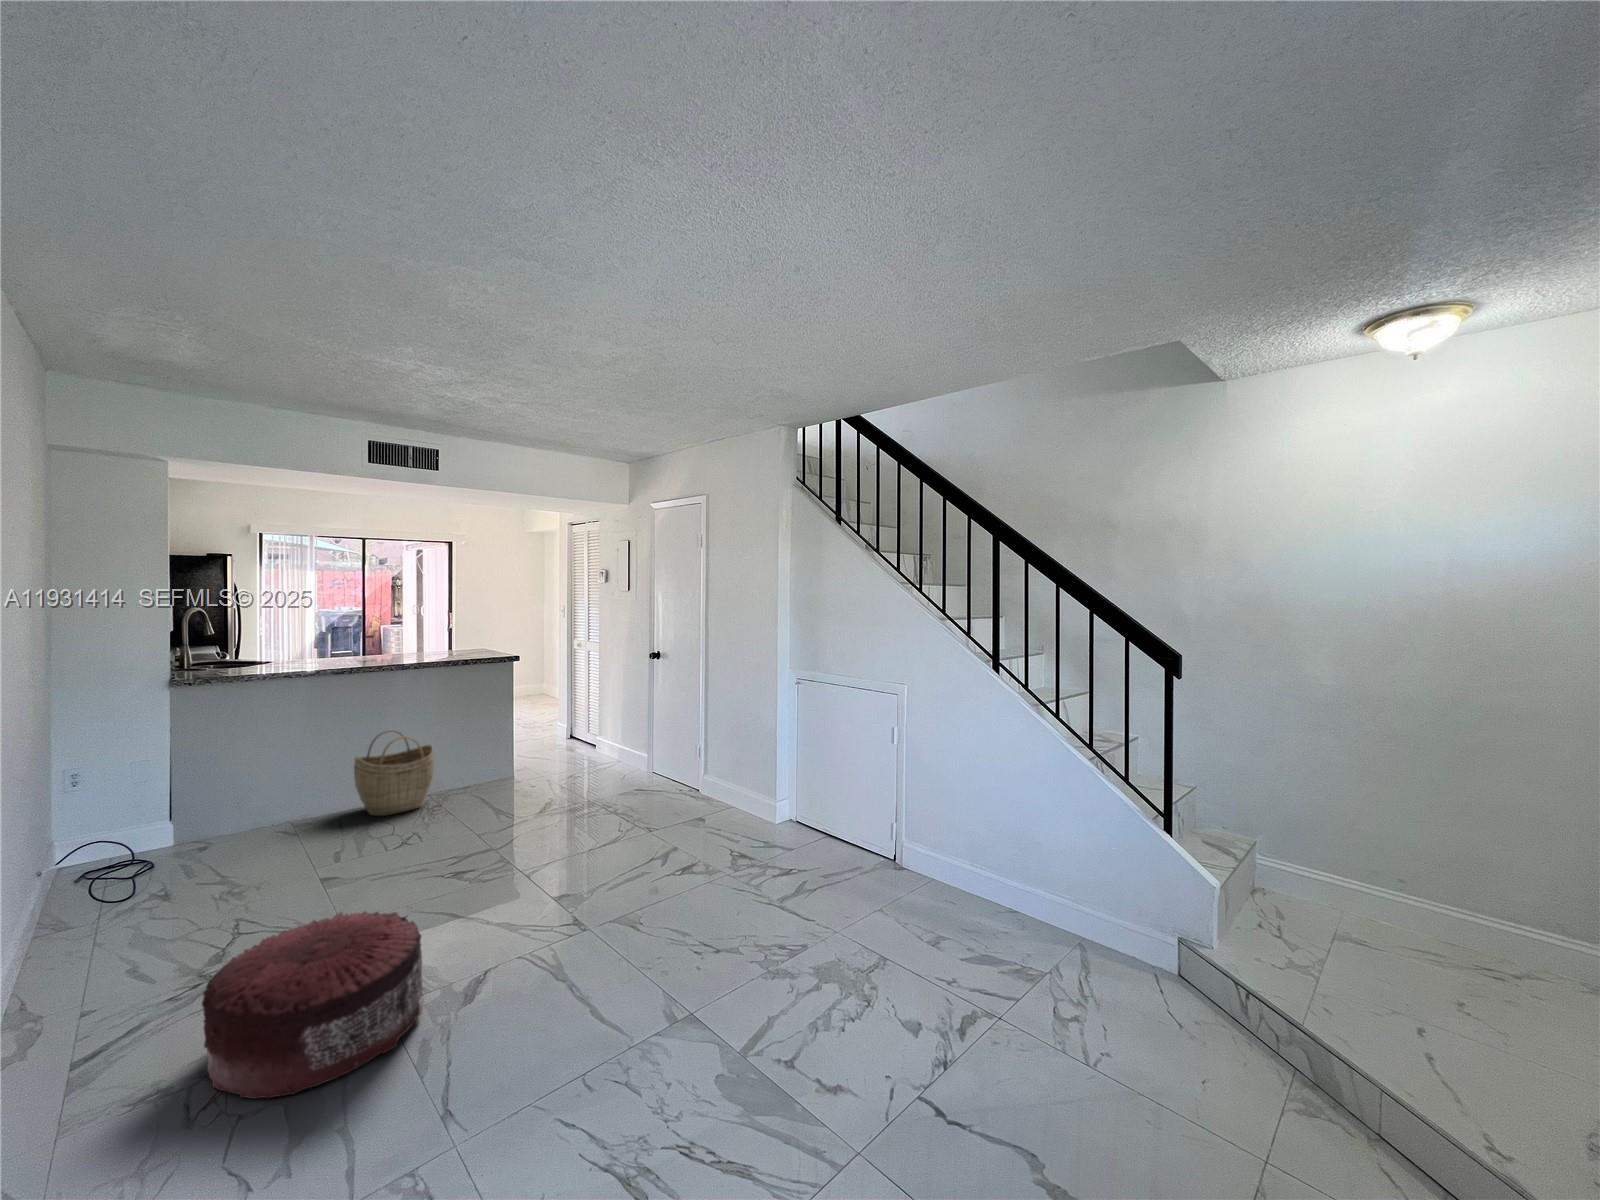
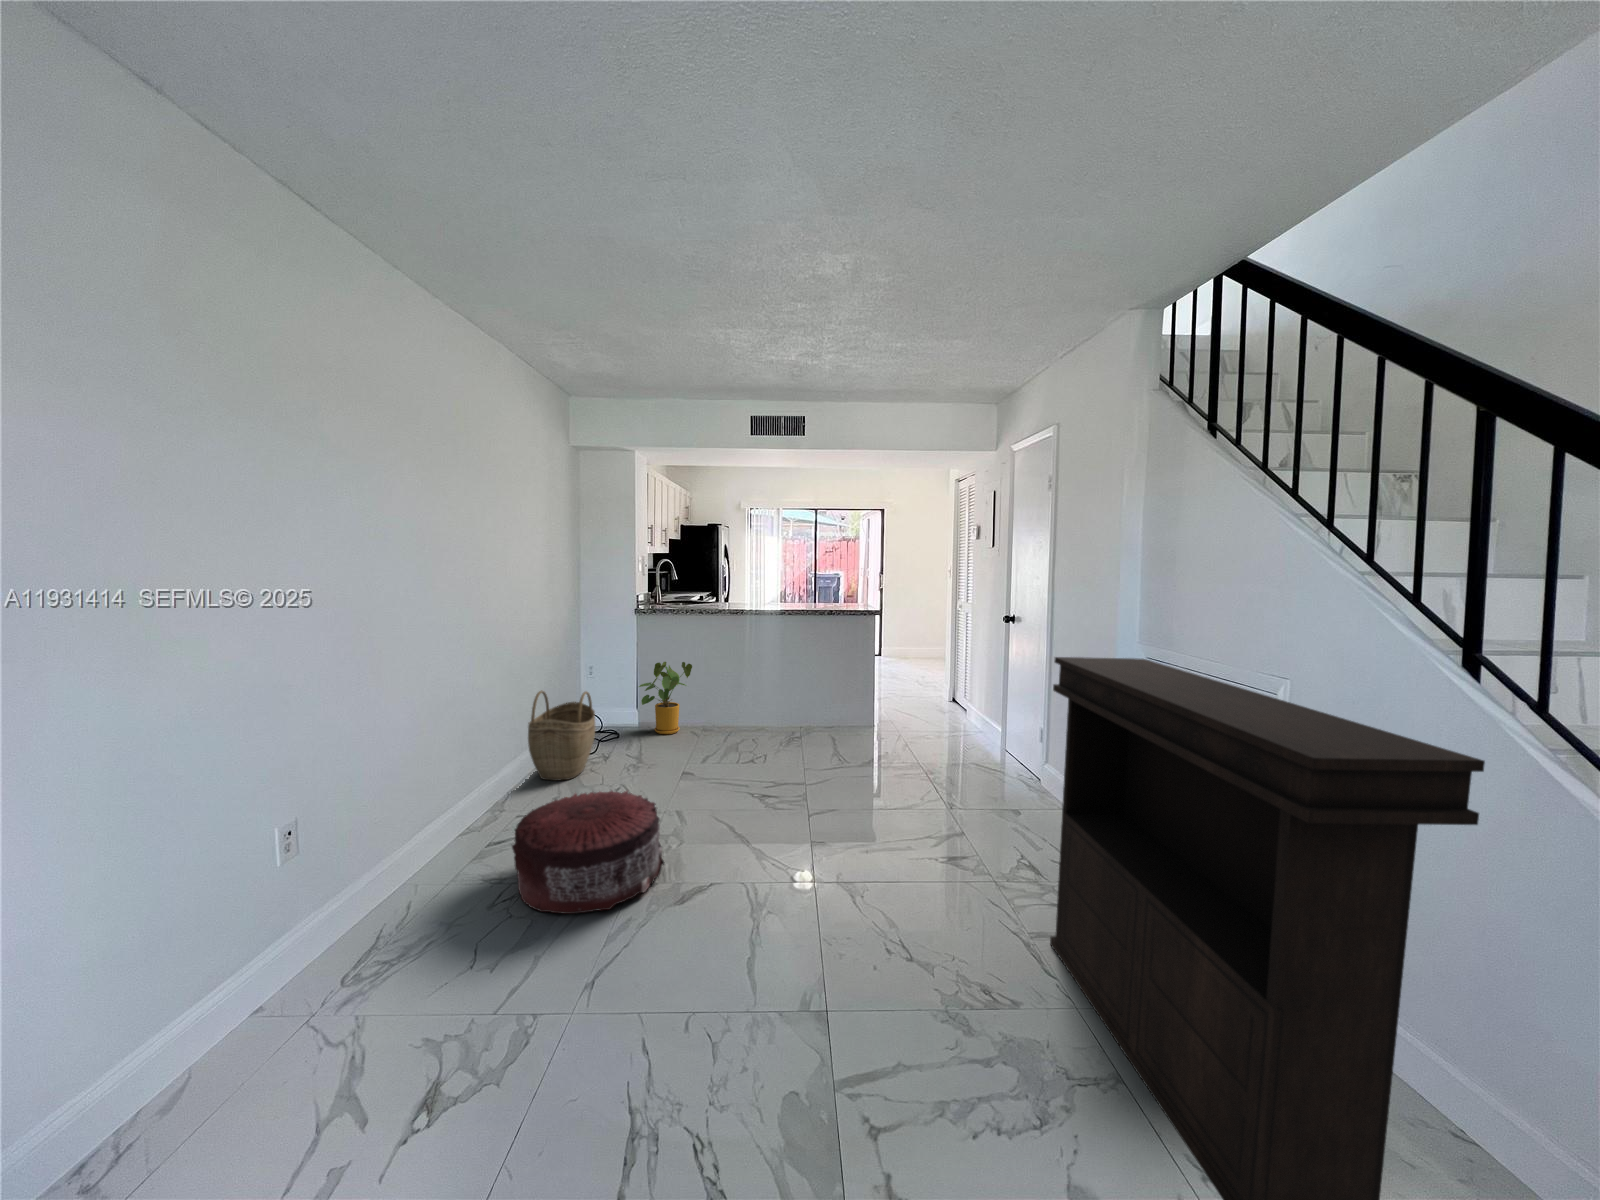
console table: none [788,677,1042,1002] -> present [1050,657,1485,1200]
woven basket: present [354,730,434,816] -> present [528,691,595,781]
house plant: none [190,749,278,854] -> present [639,662,692,734]

